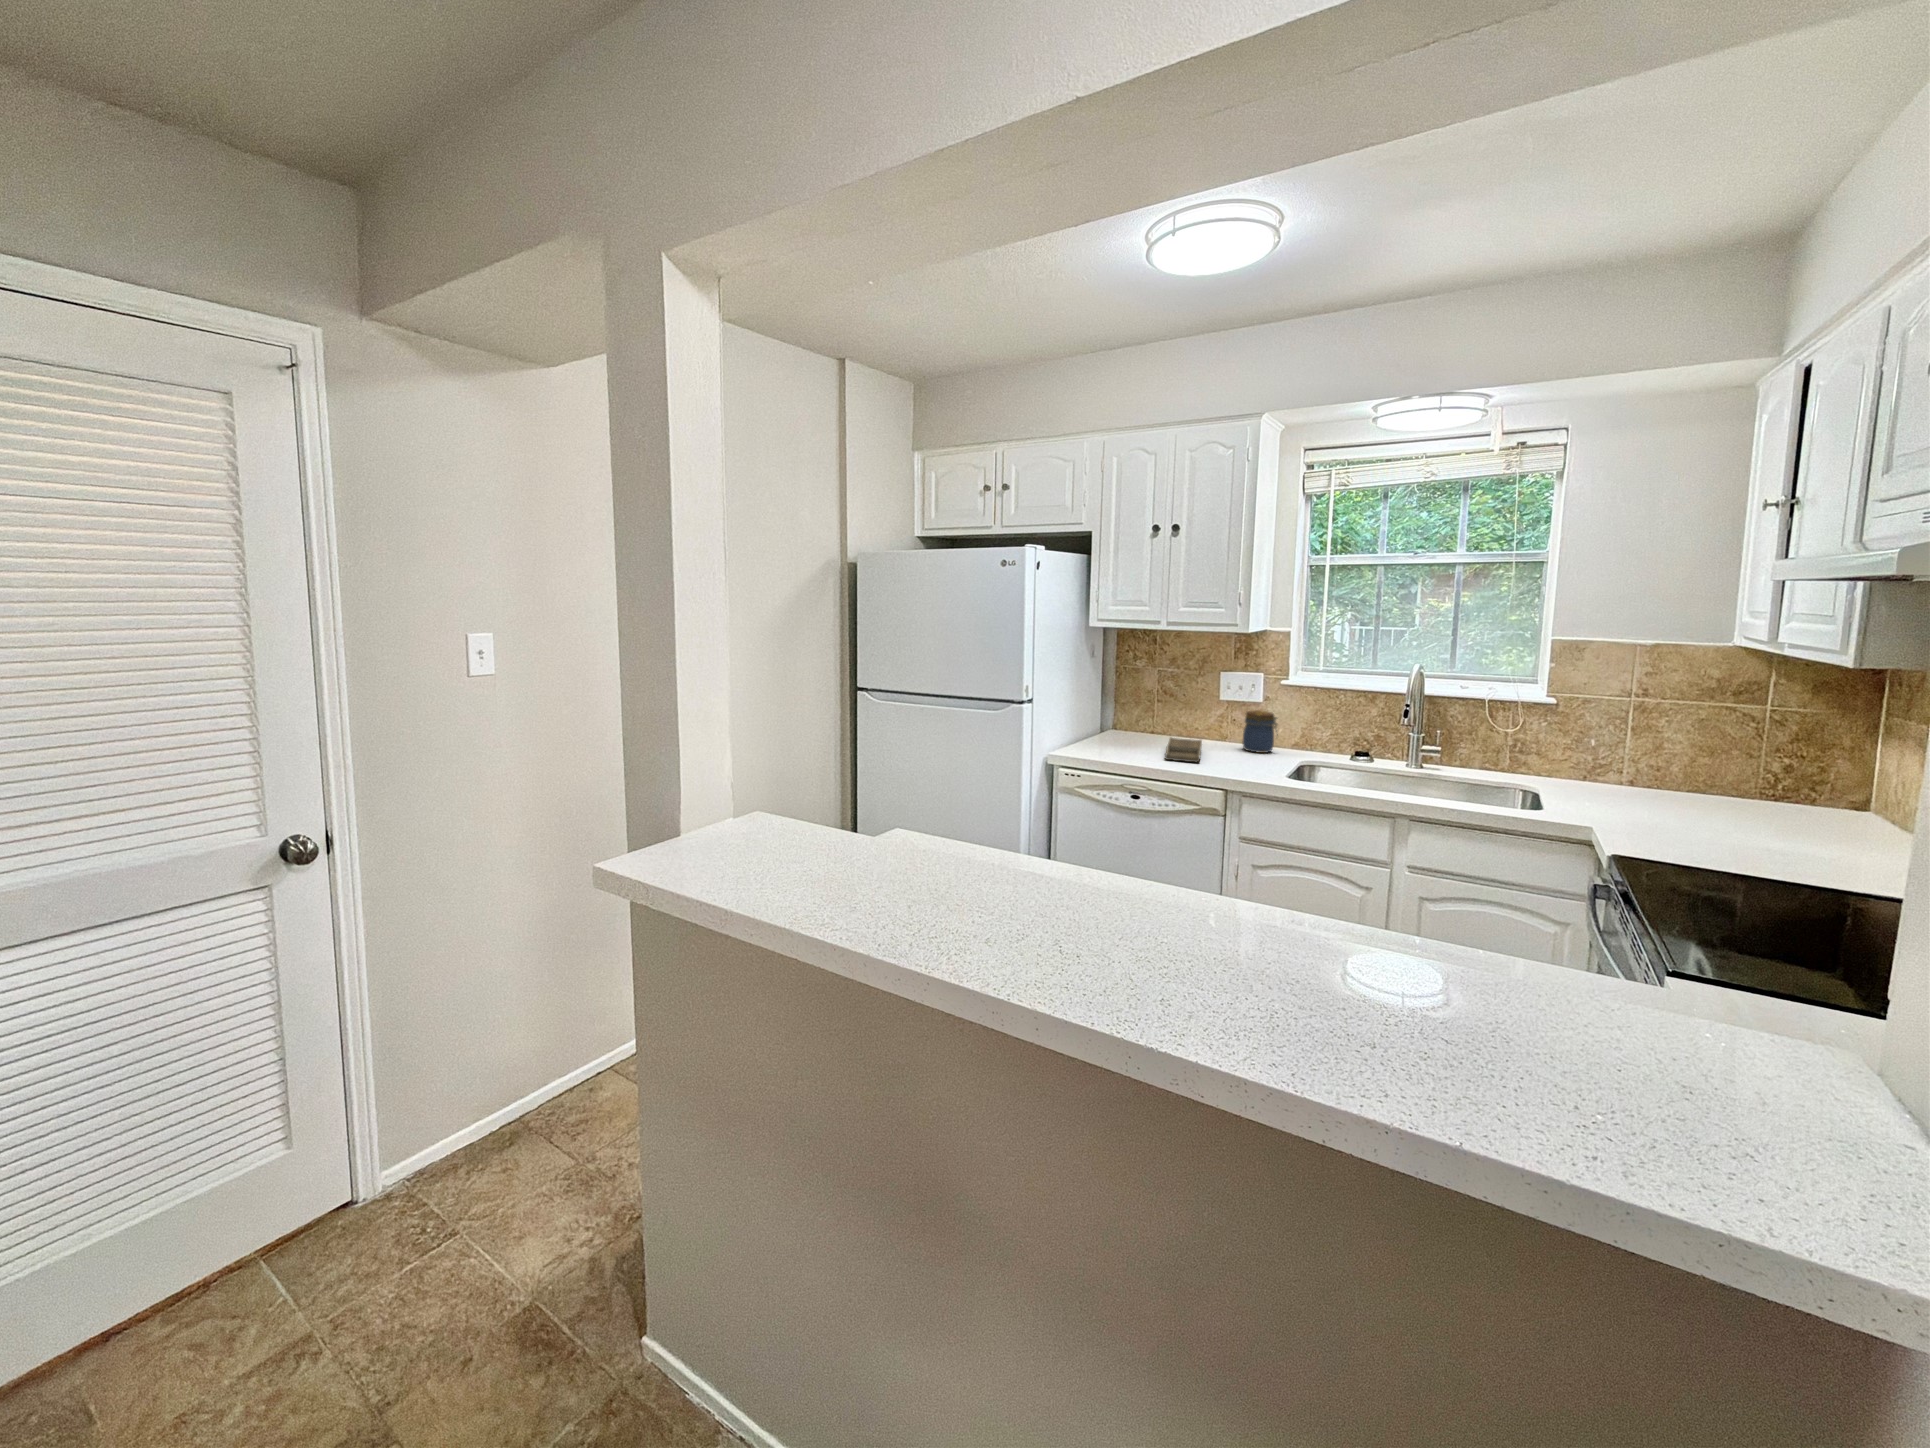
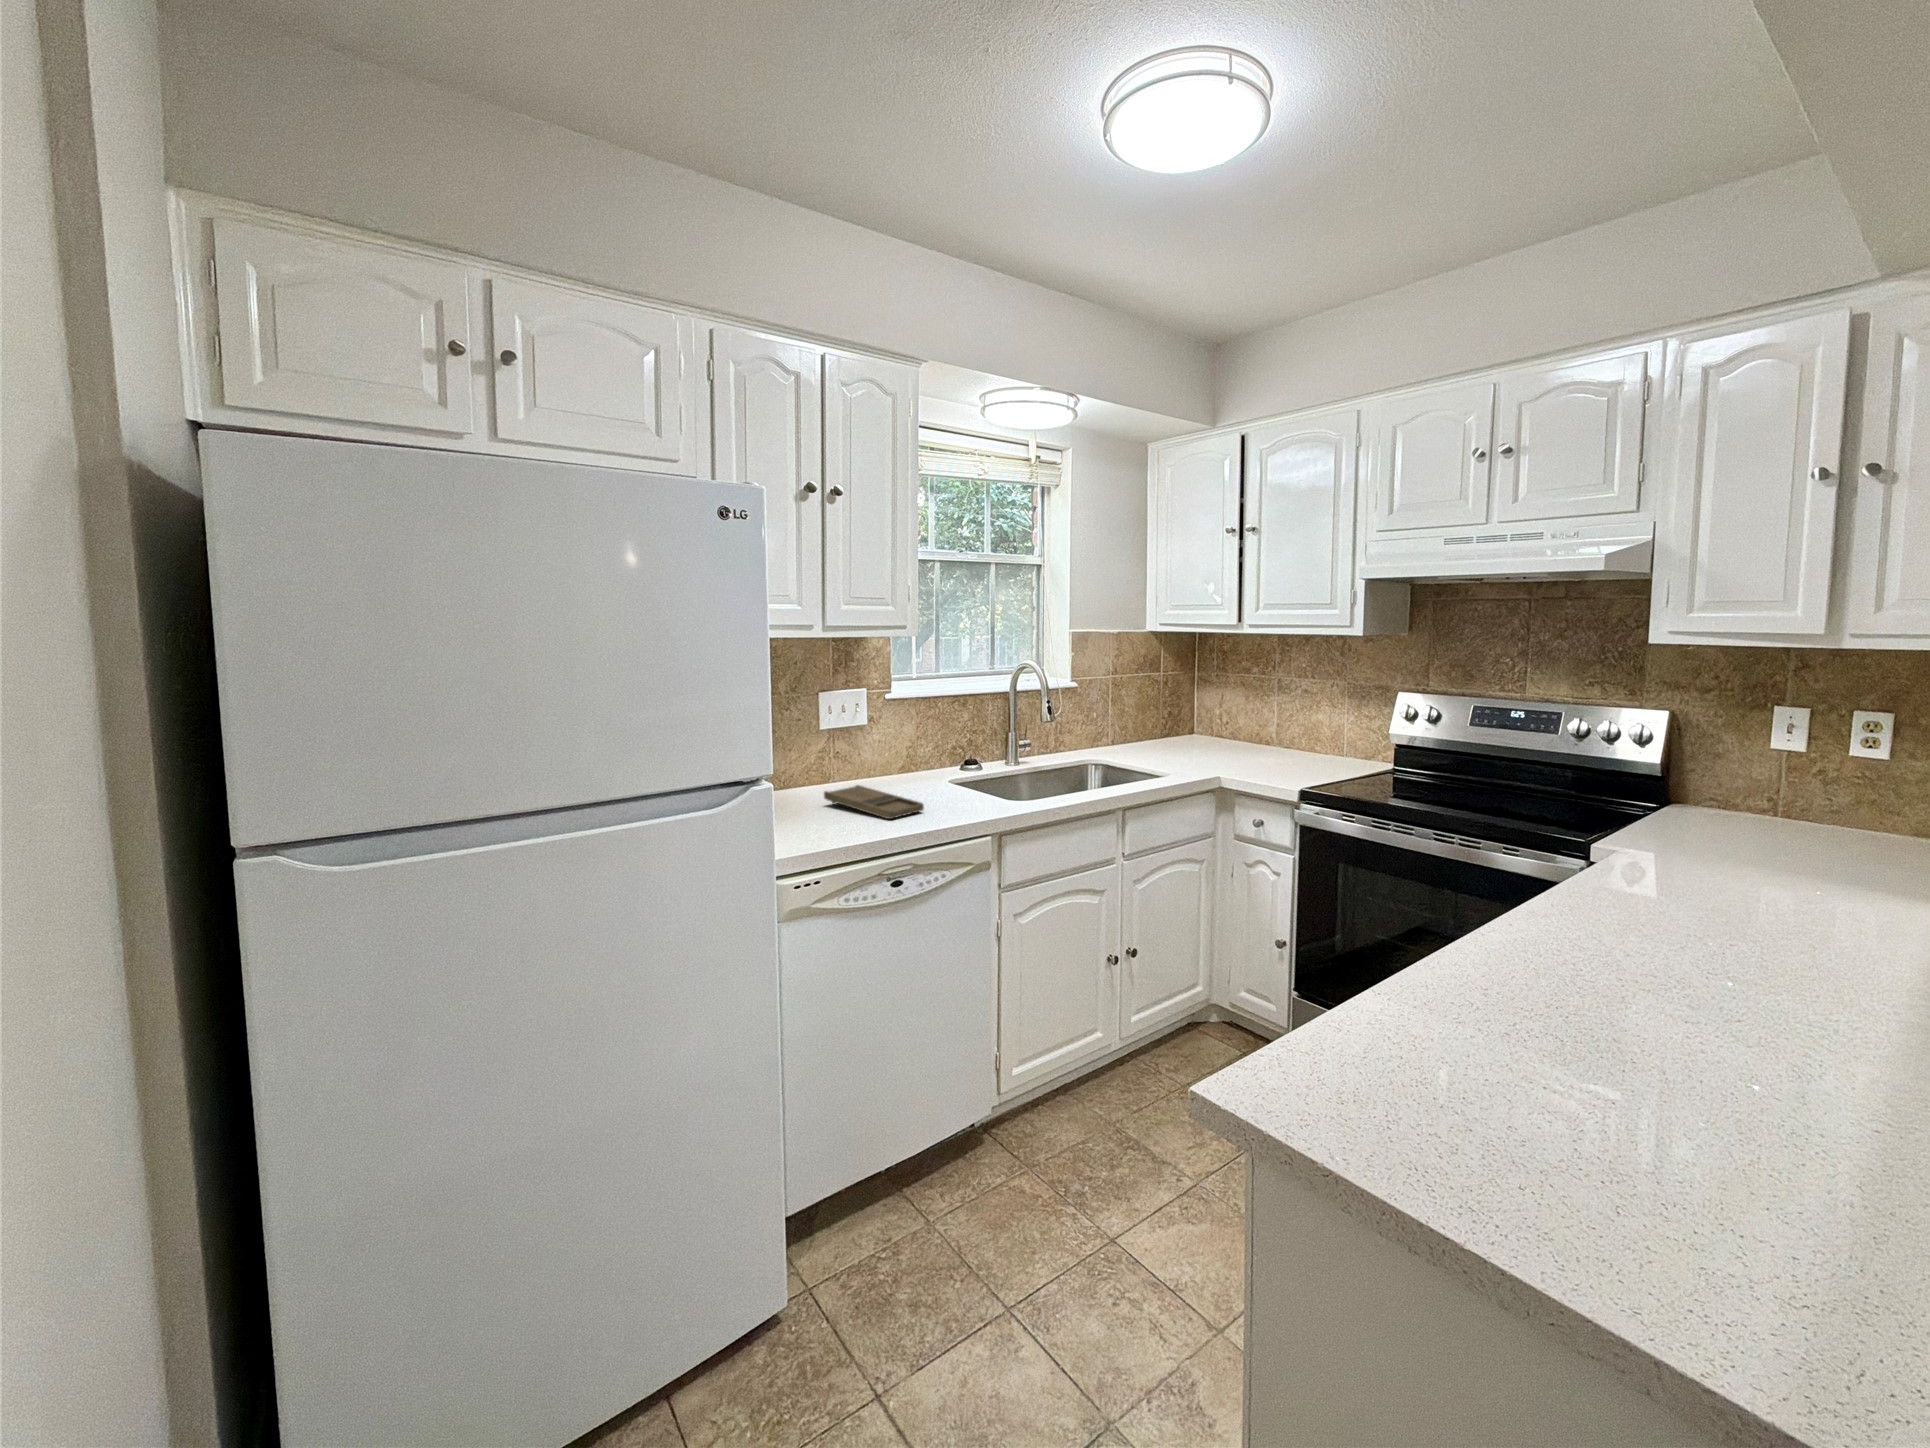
jar: present [1243,710,1278,753] -> none [873,734,912,787]

